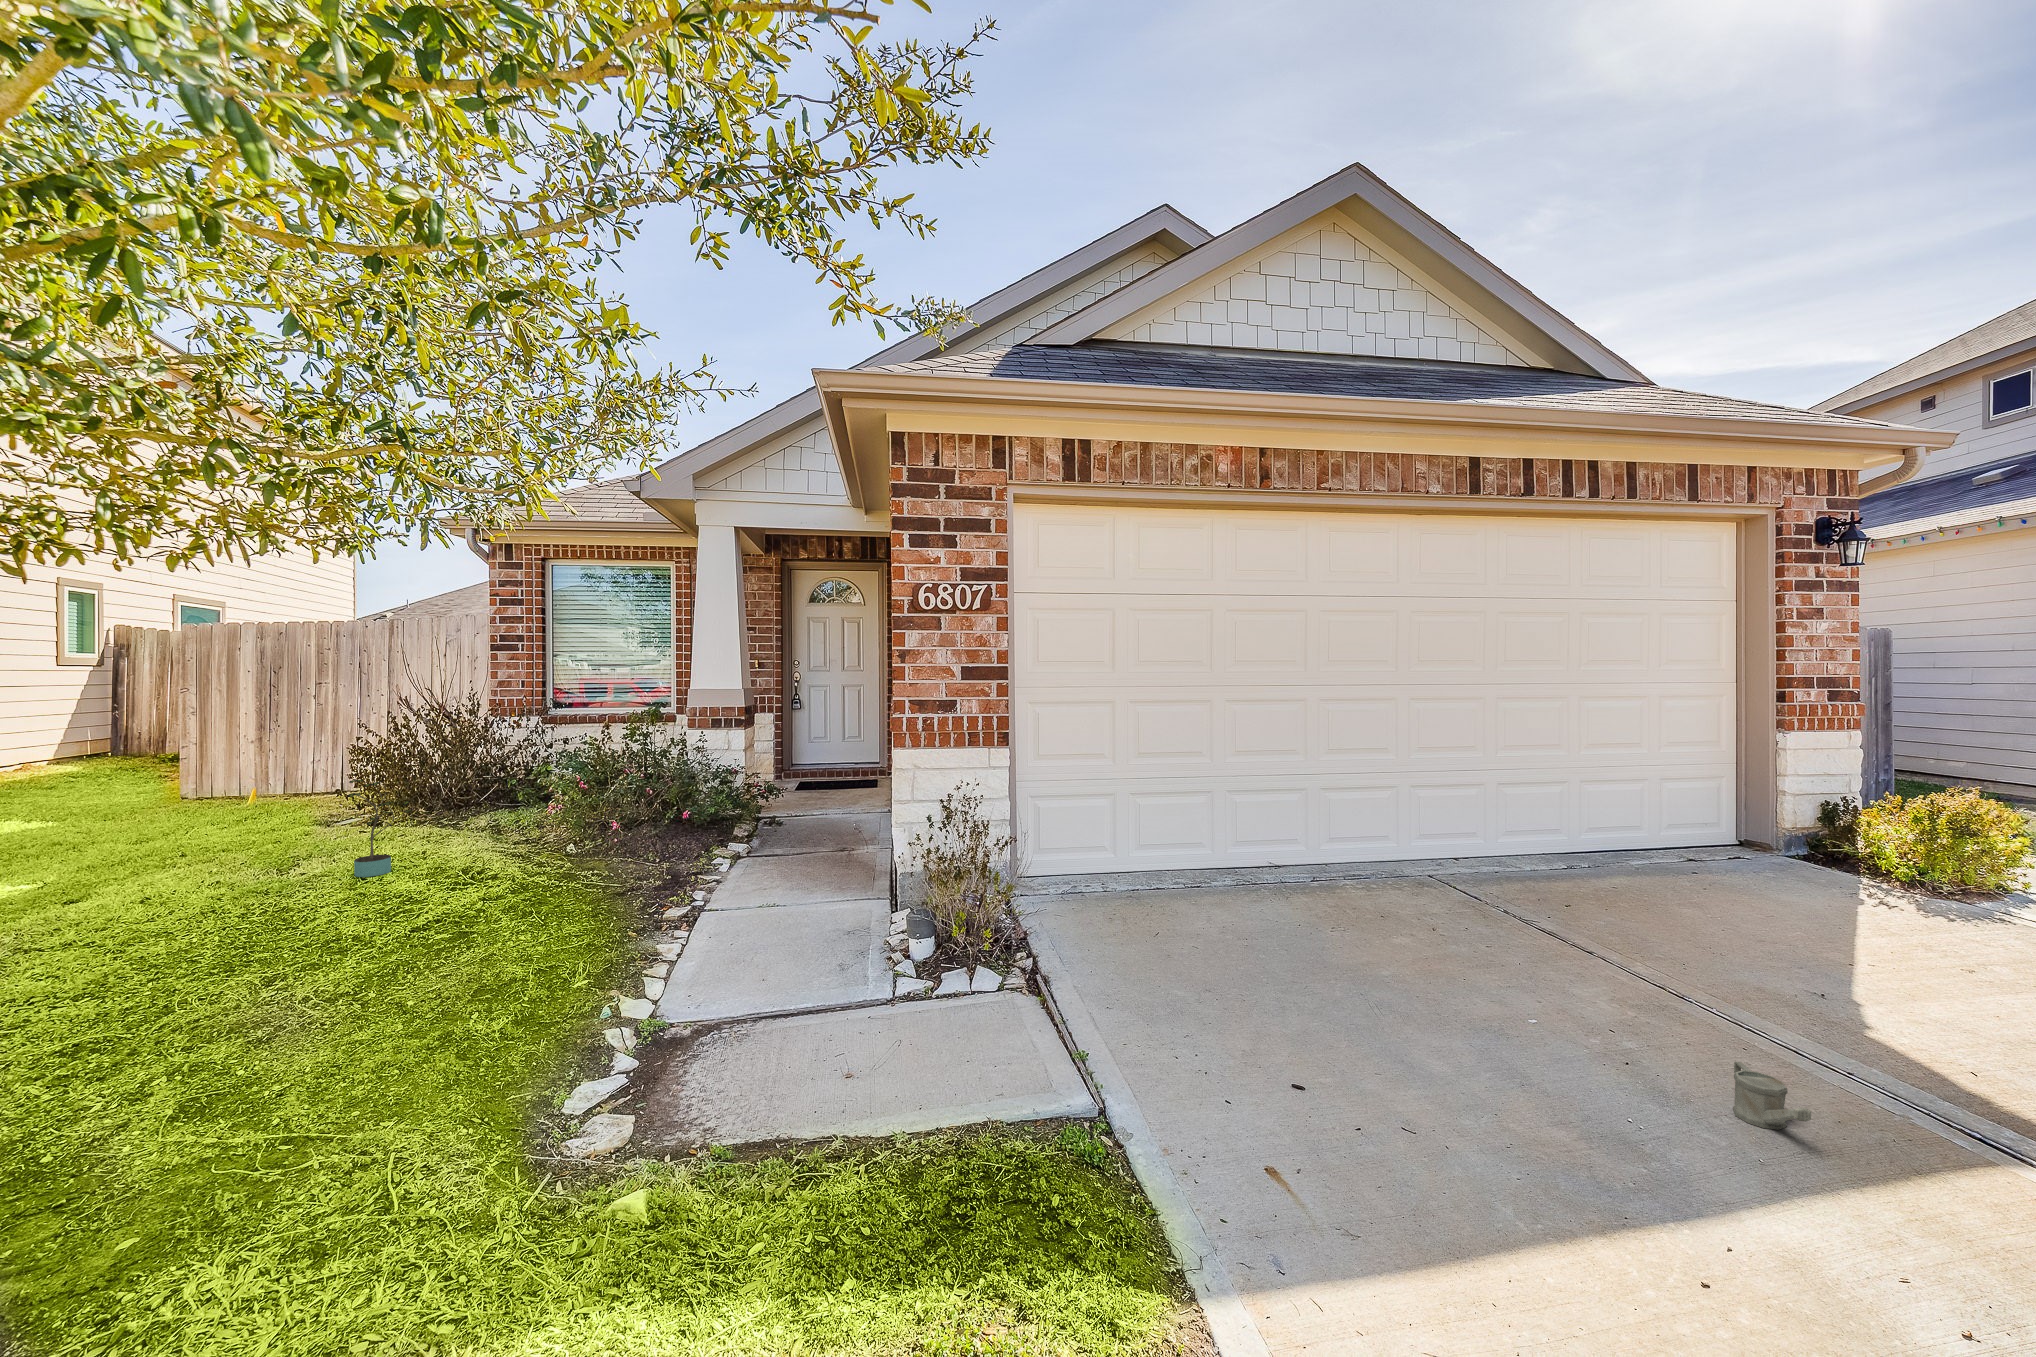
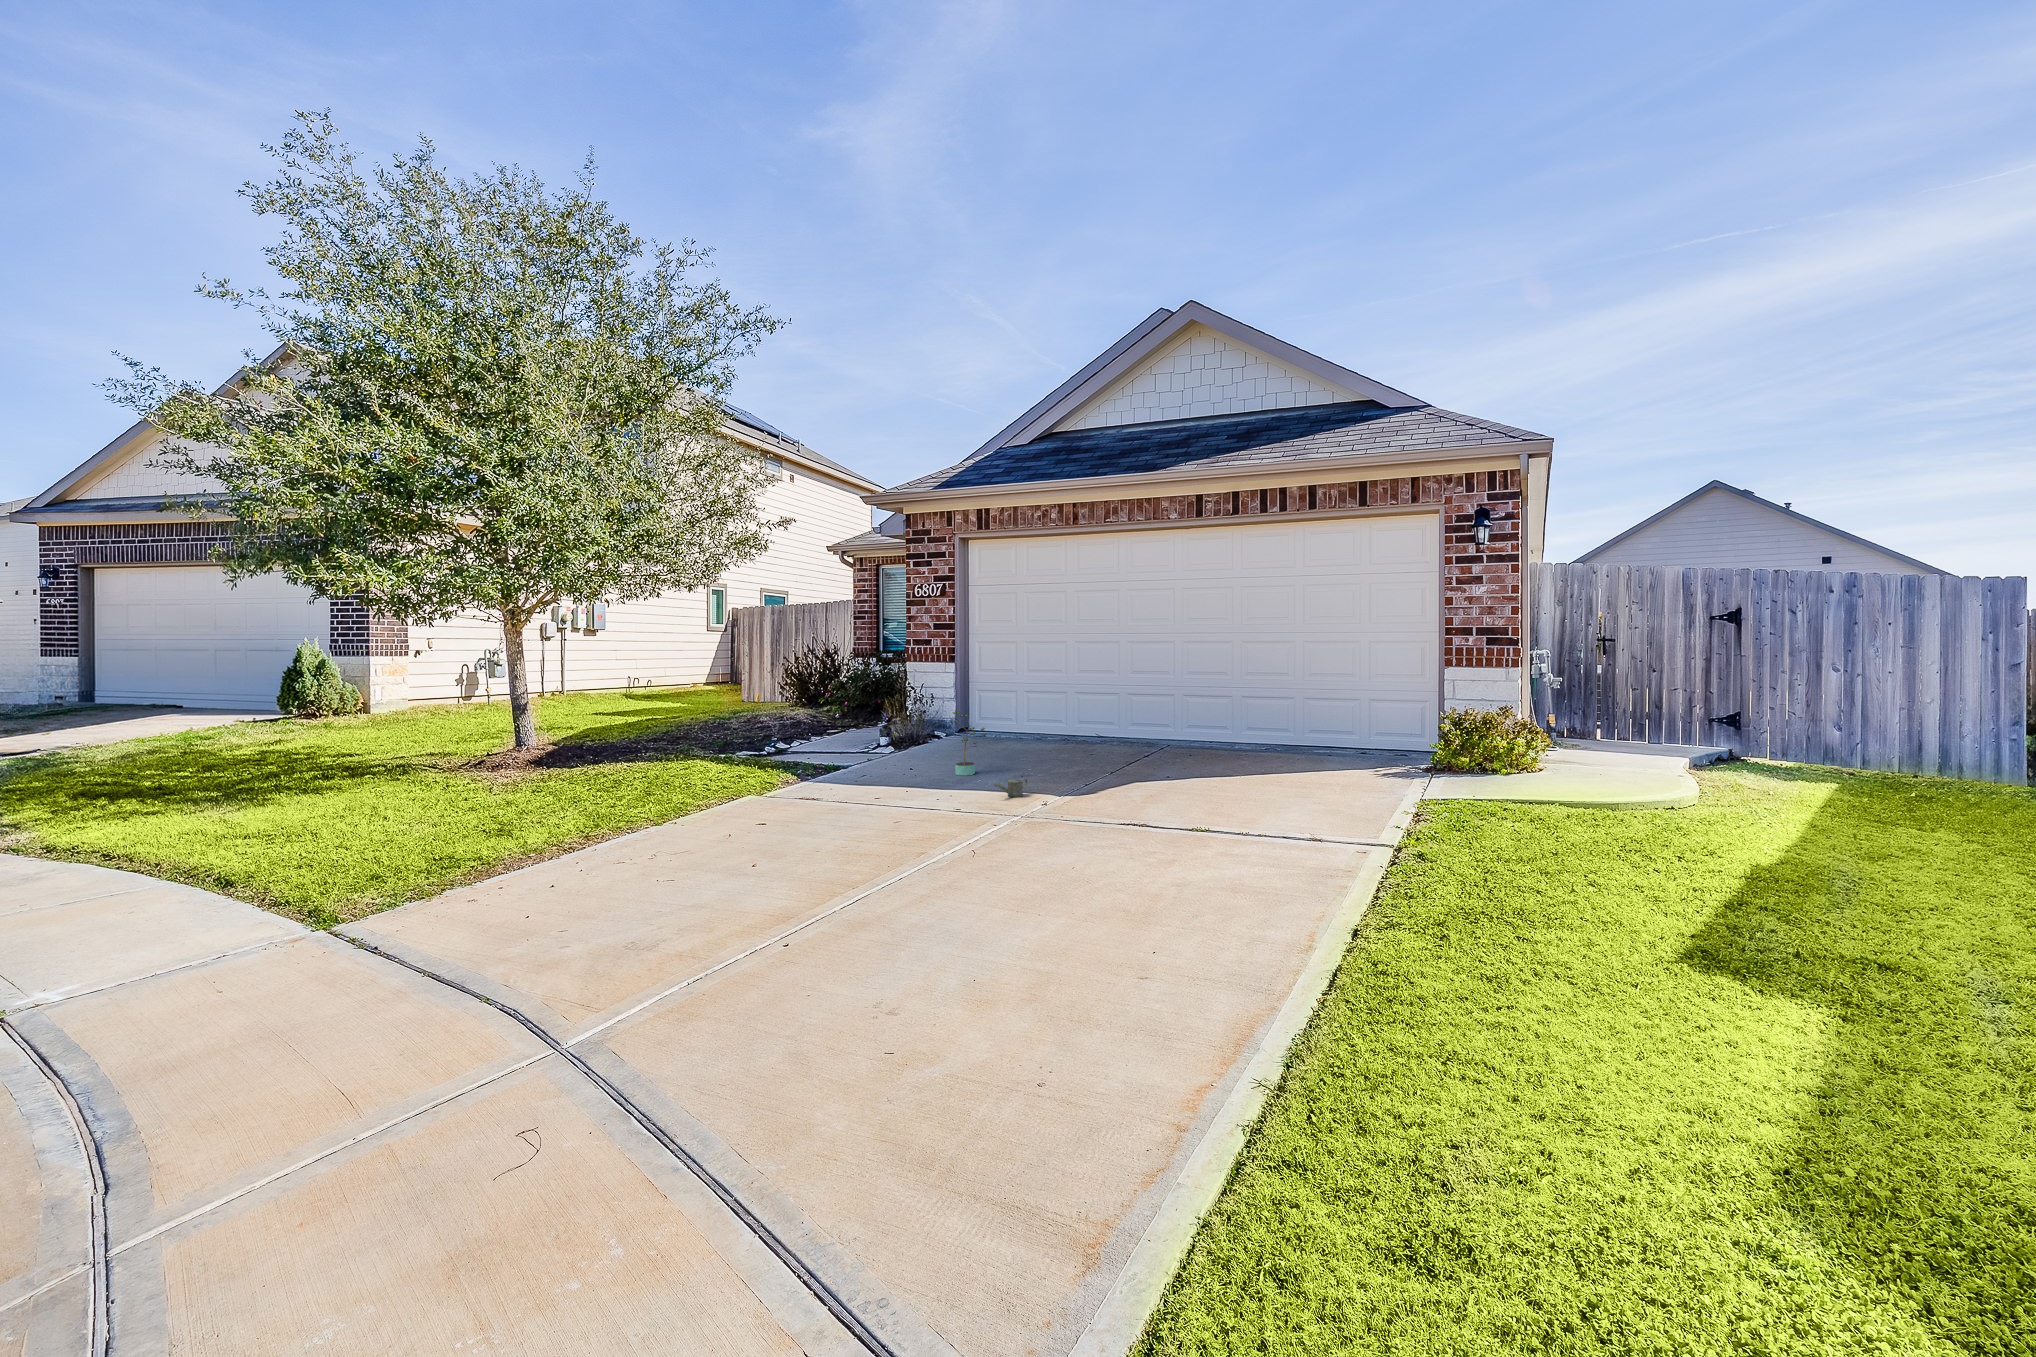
potted plant: present [347,779,411,877] -> present [951,712,986,776]

